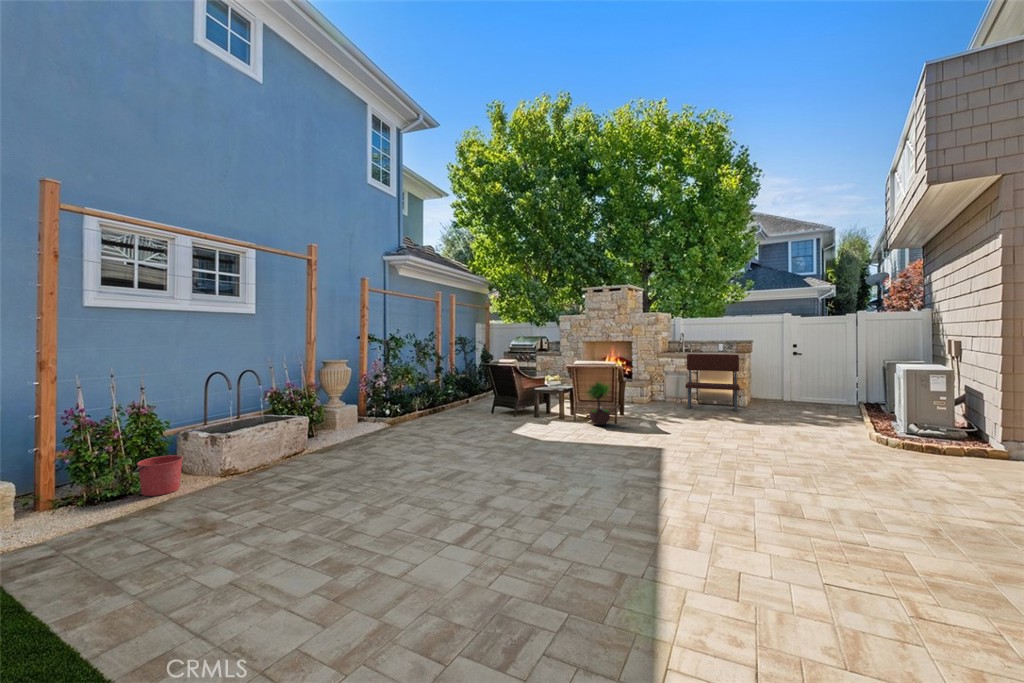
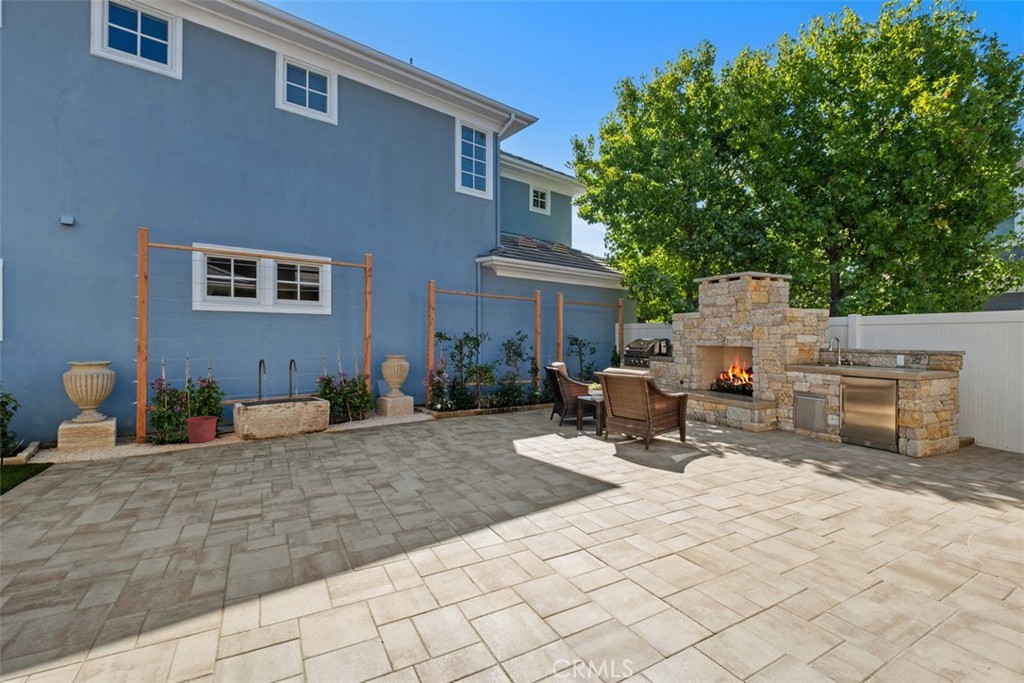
bench: present [685,354,740,411] -> none [800,369,906,463]
potted tree: present [587,381,610,425] -> none [598,390,635,448]

